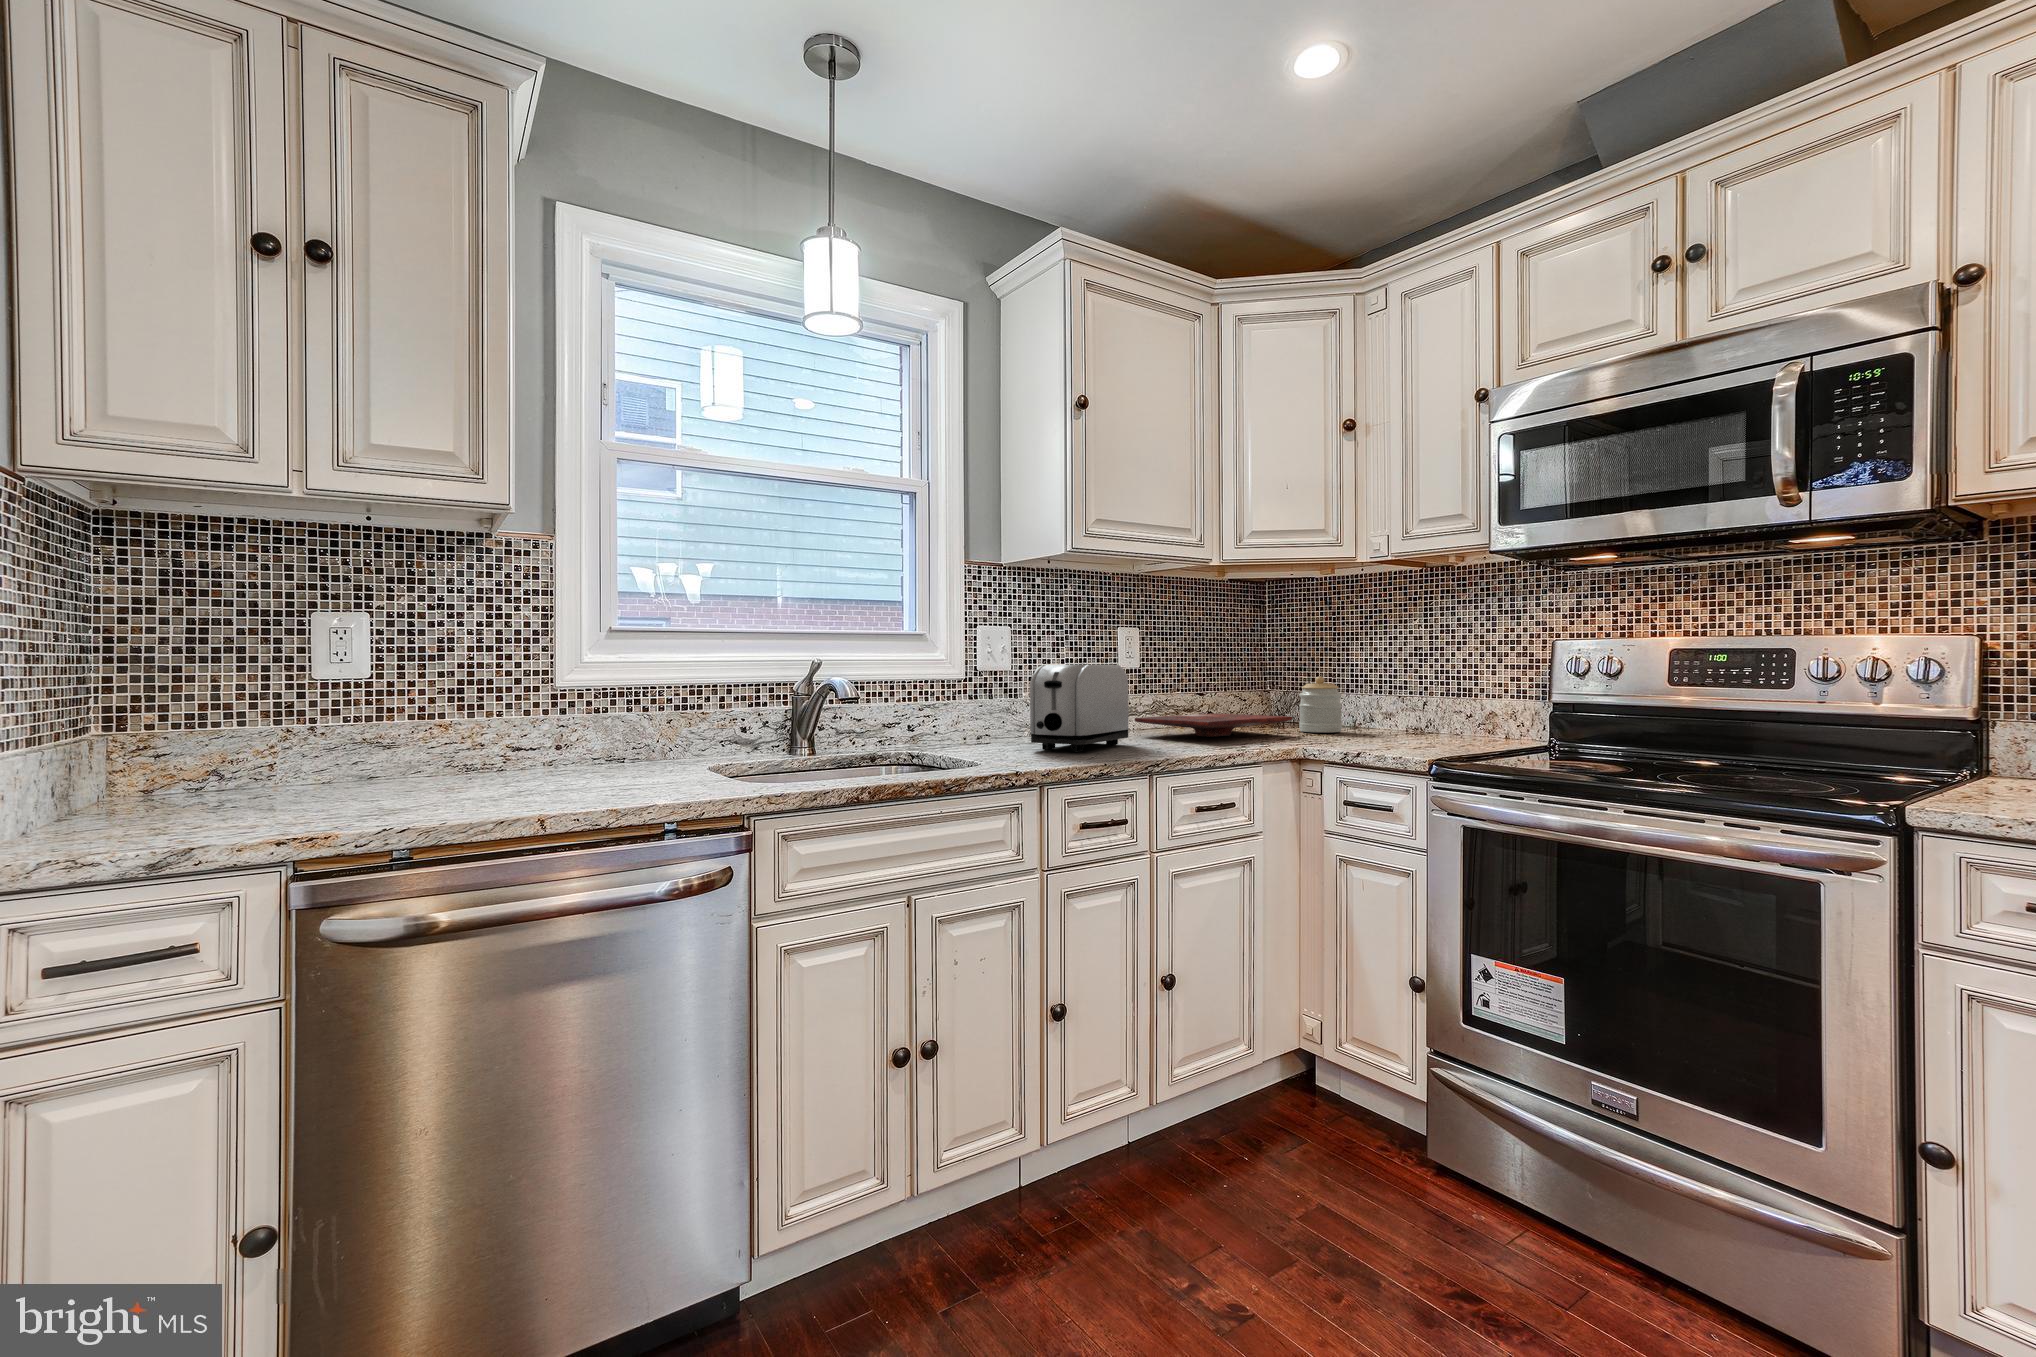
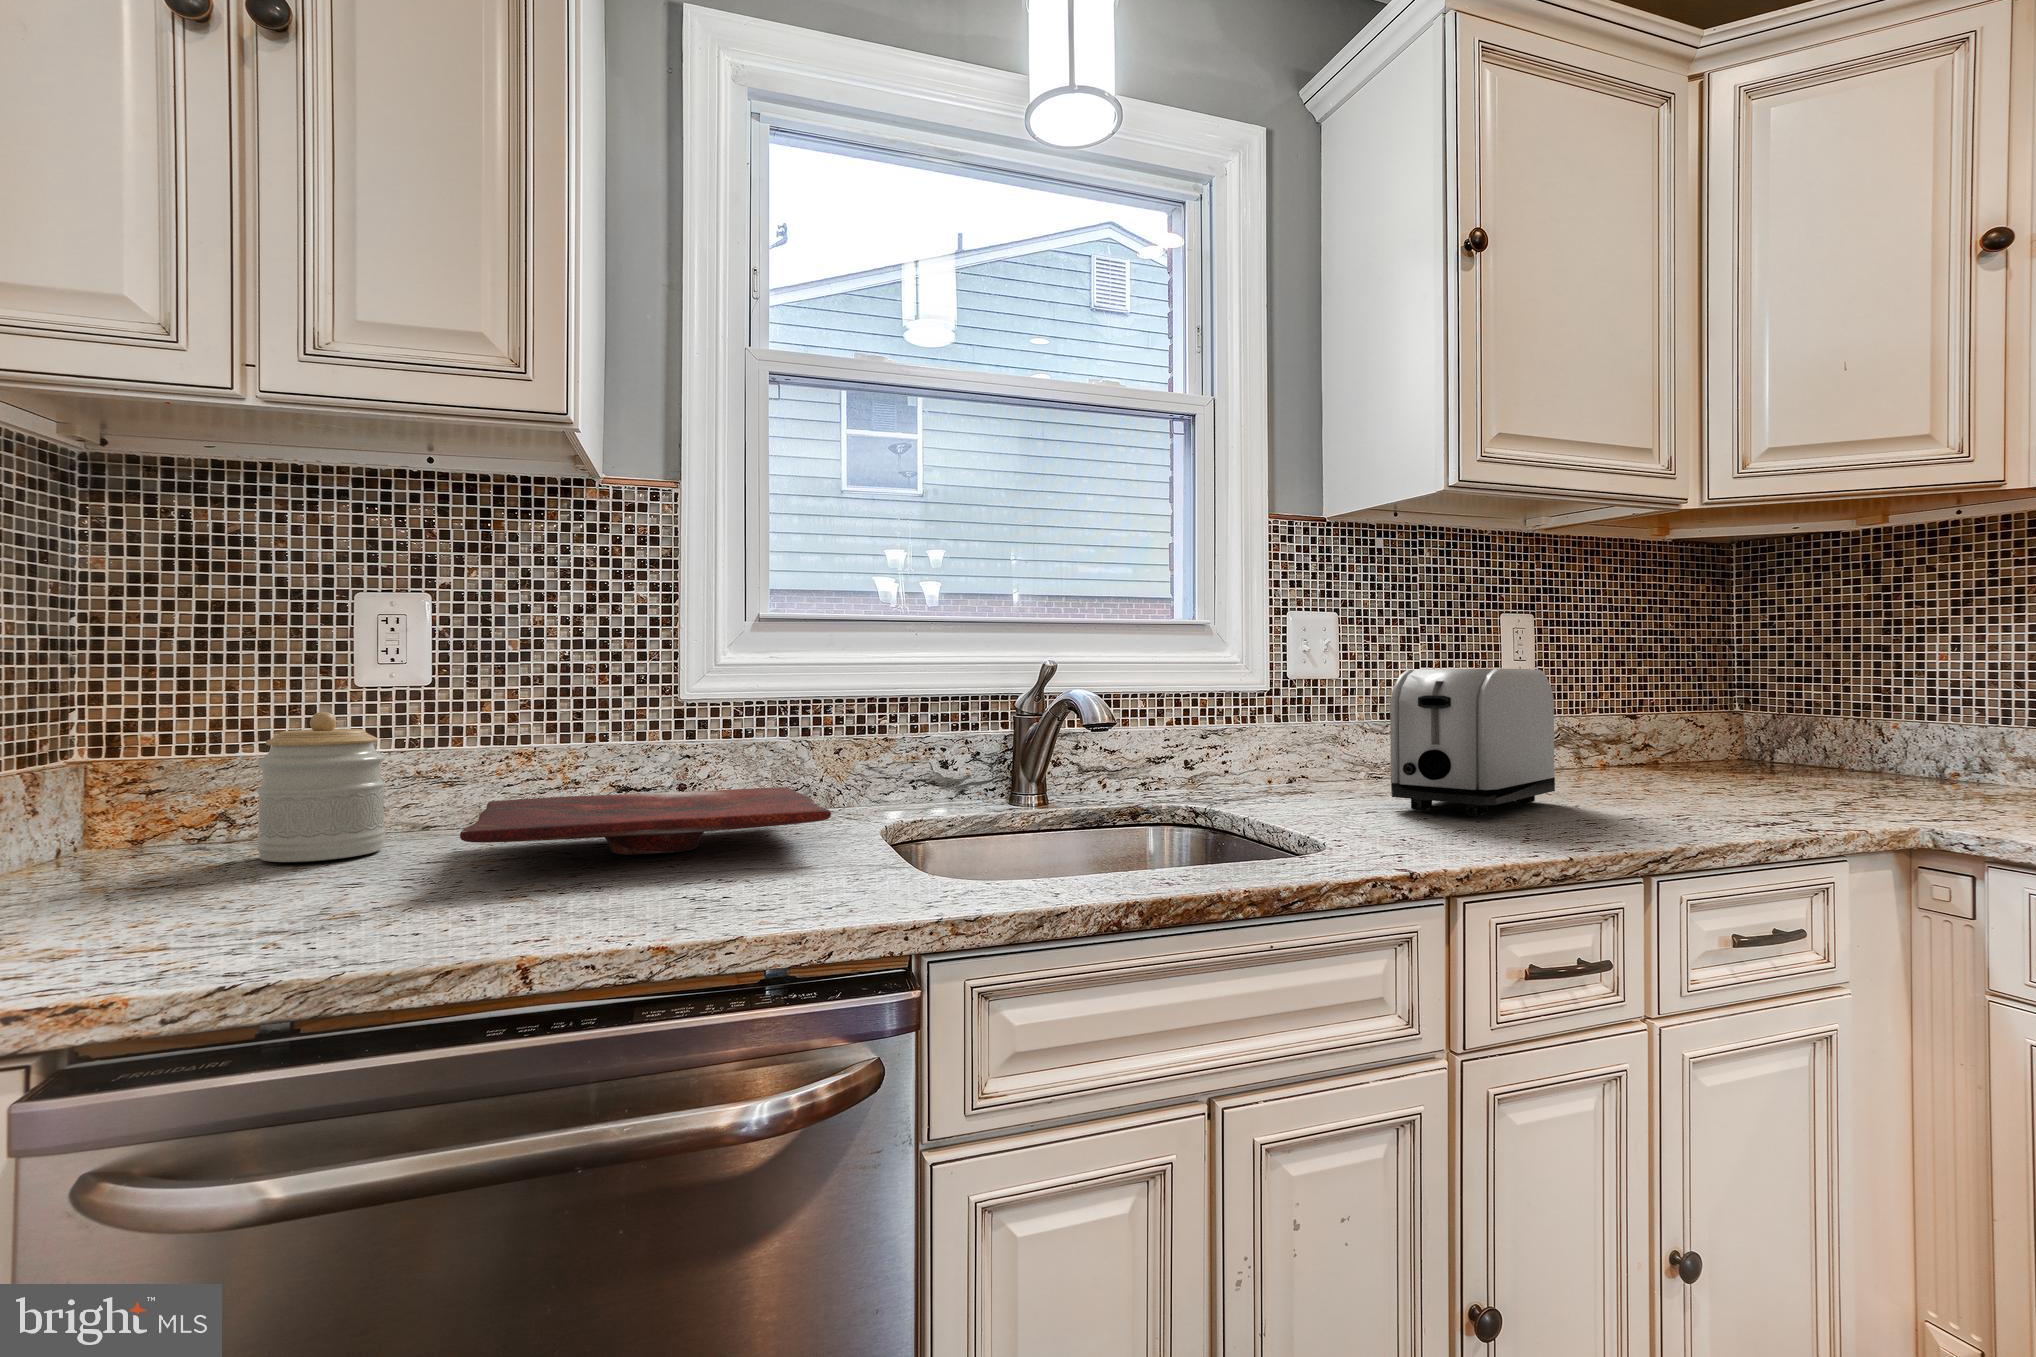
jar: present [1299,676,1342,733] -> present [256,712,386,862]
cutting board: present [1135,713,1293,737] -> present [460,787,831,855]

